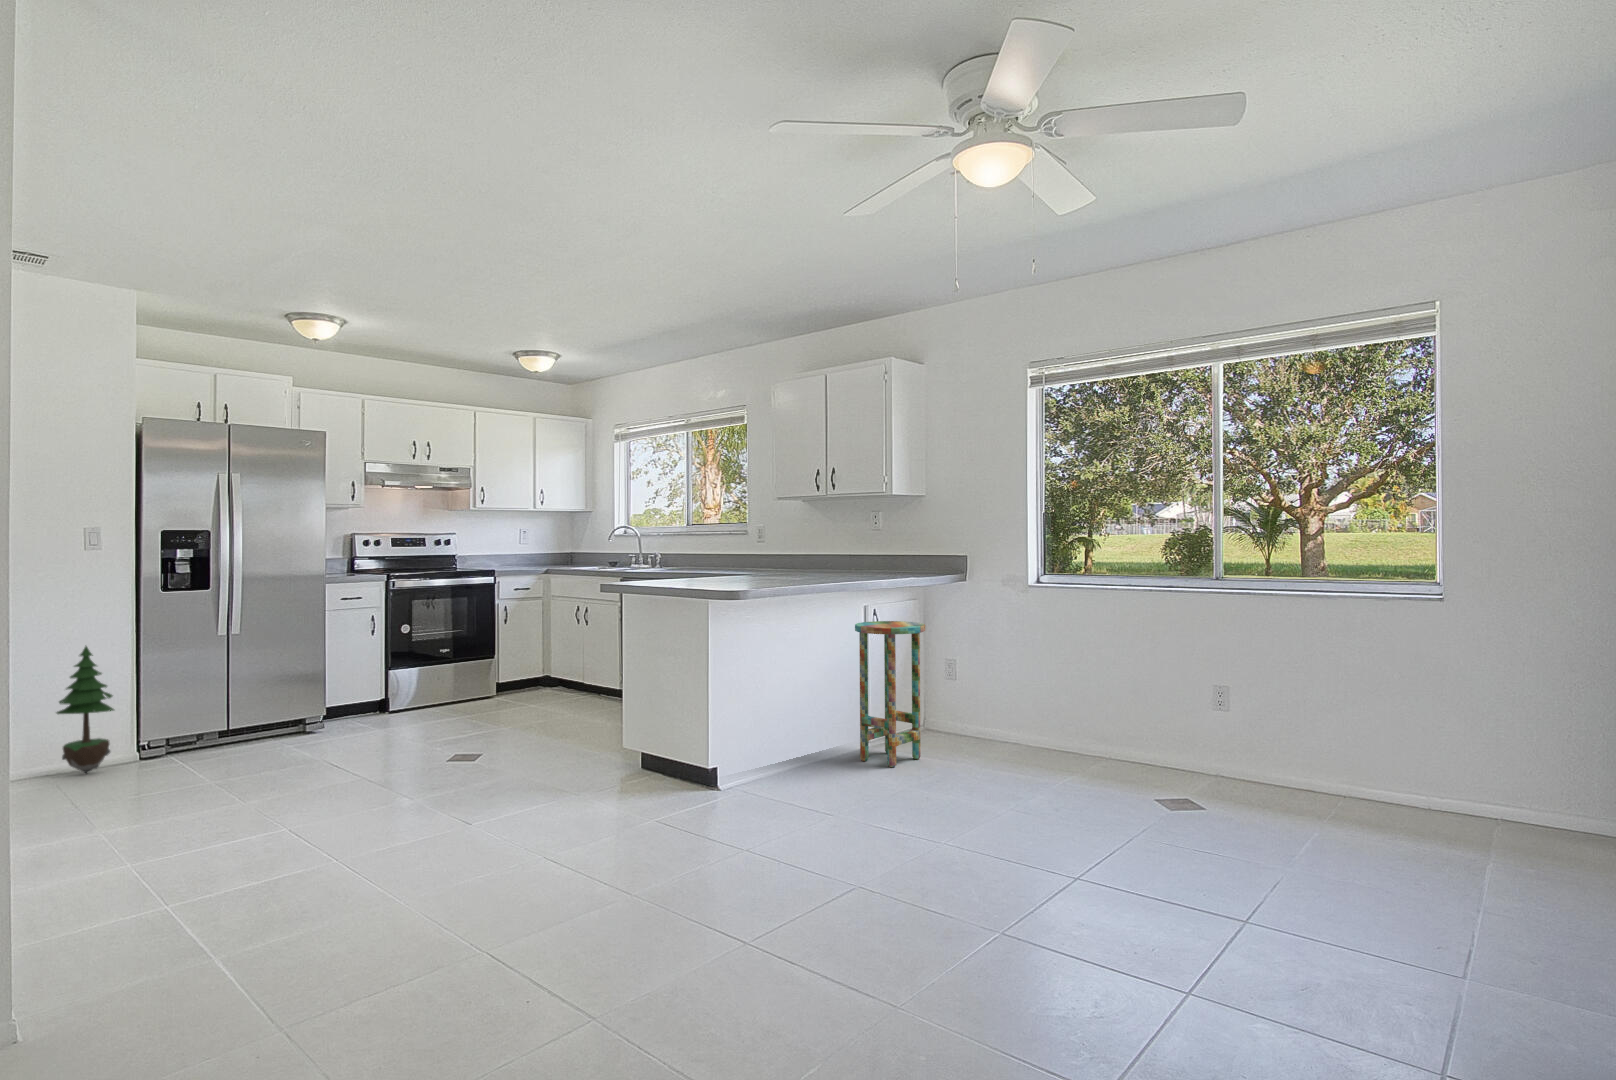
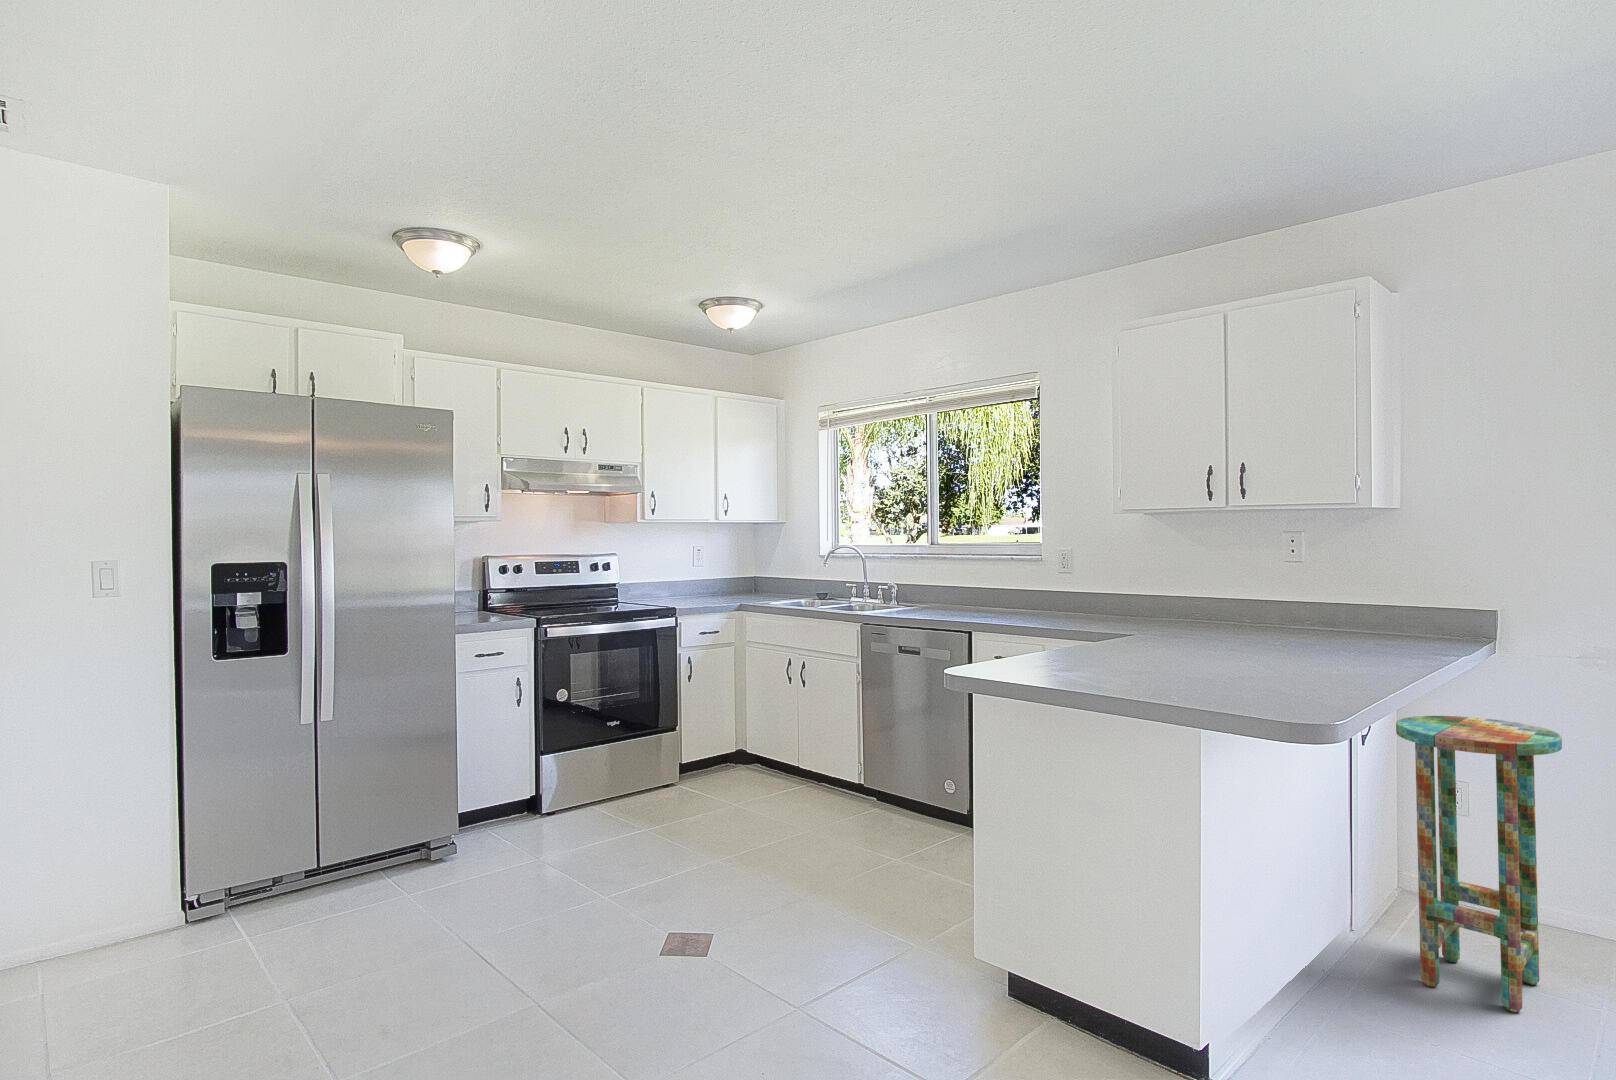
potted tree: present [57,646,114,773] -> none [43,753,140,965]

